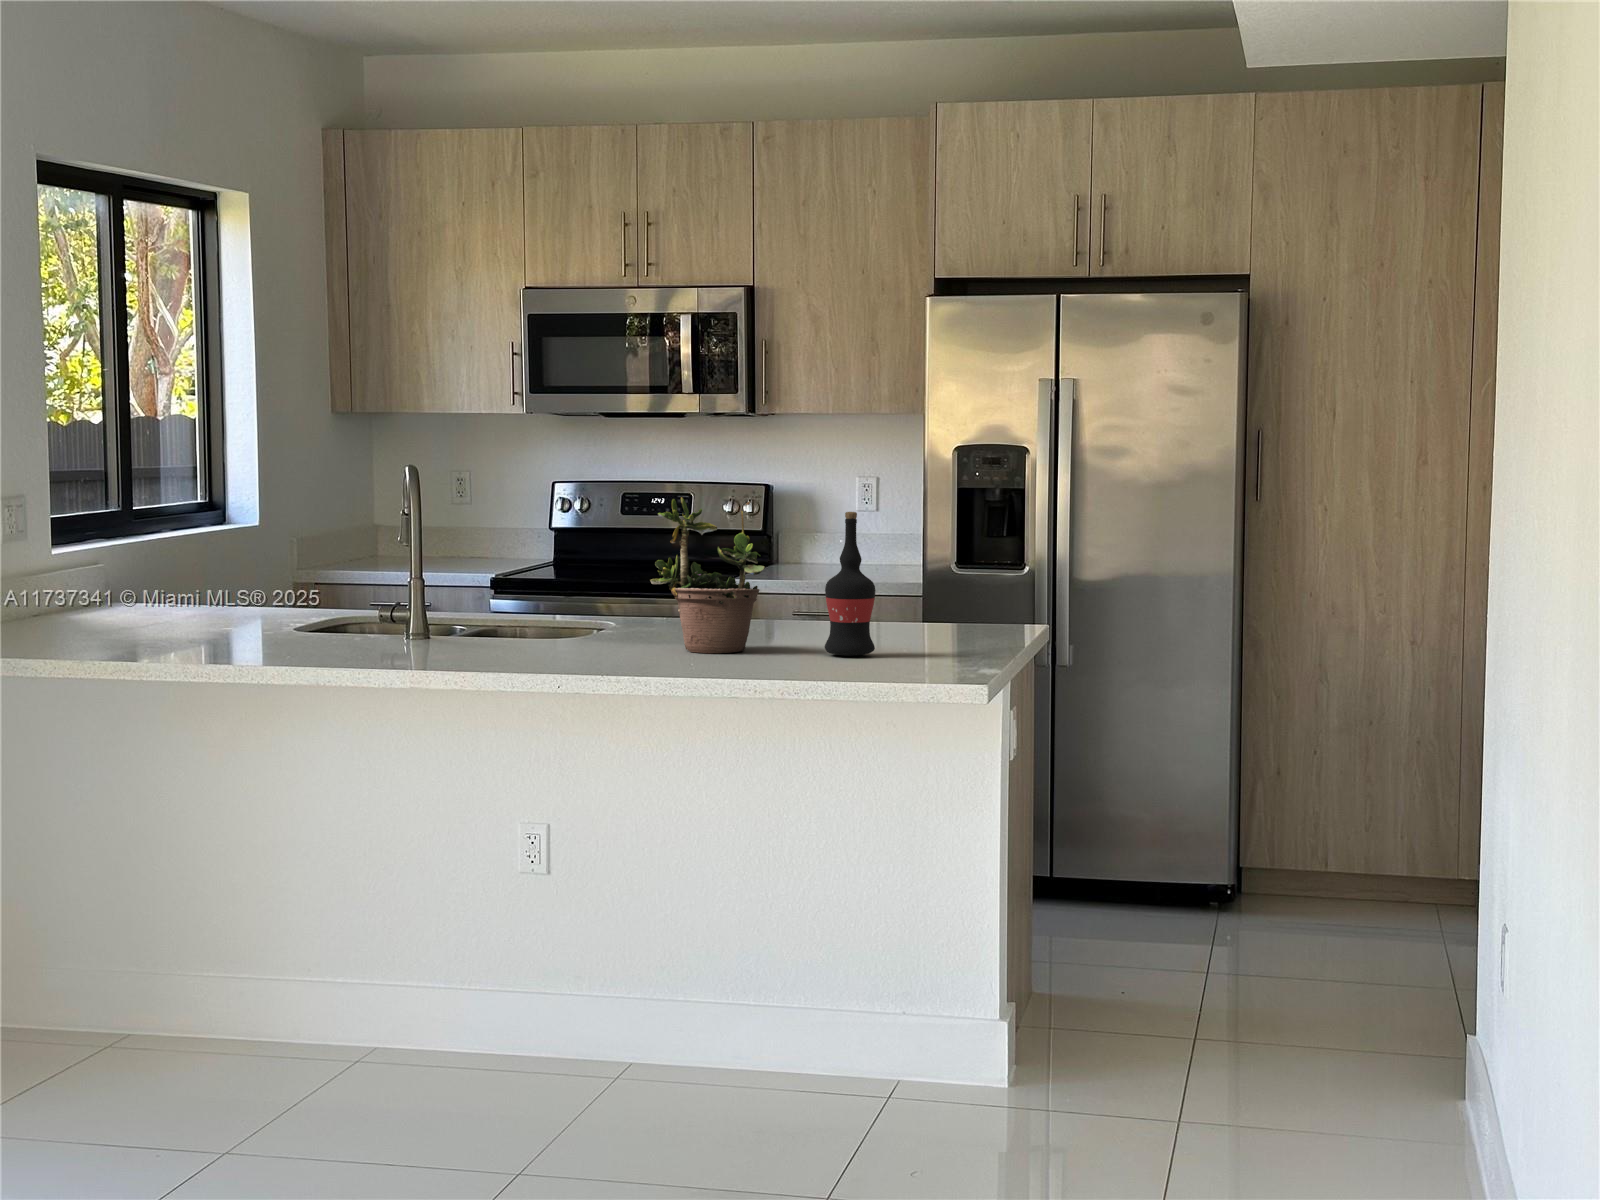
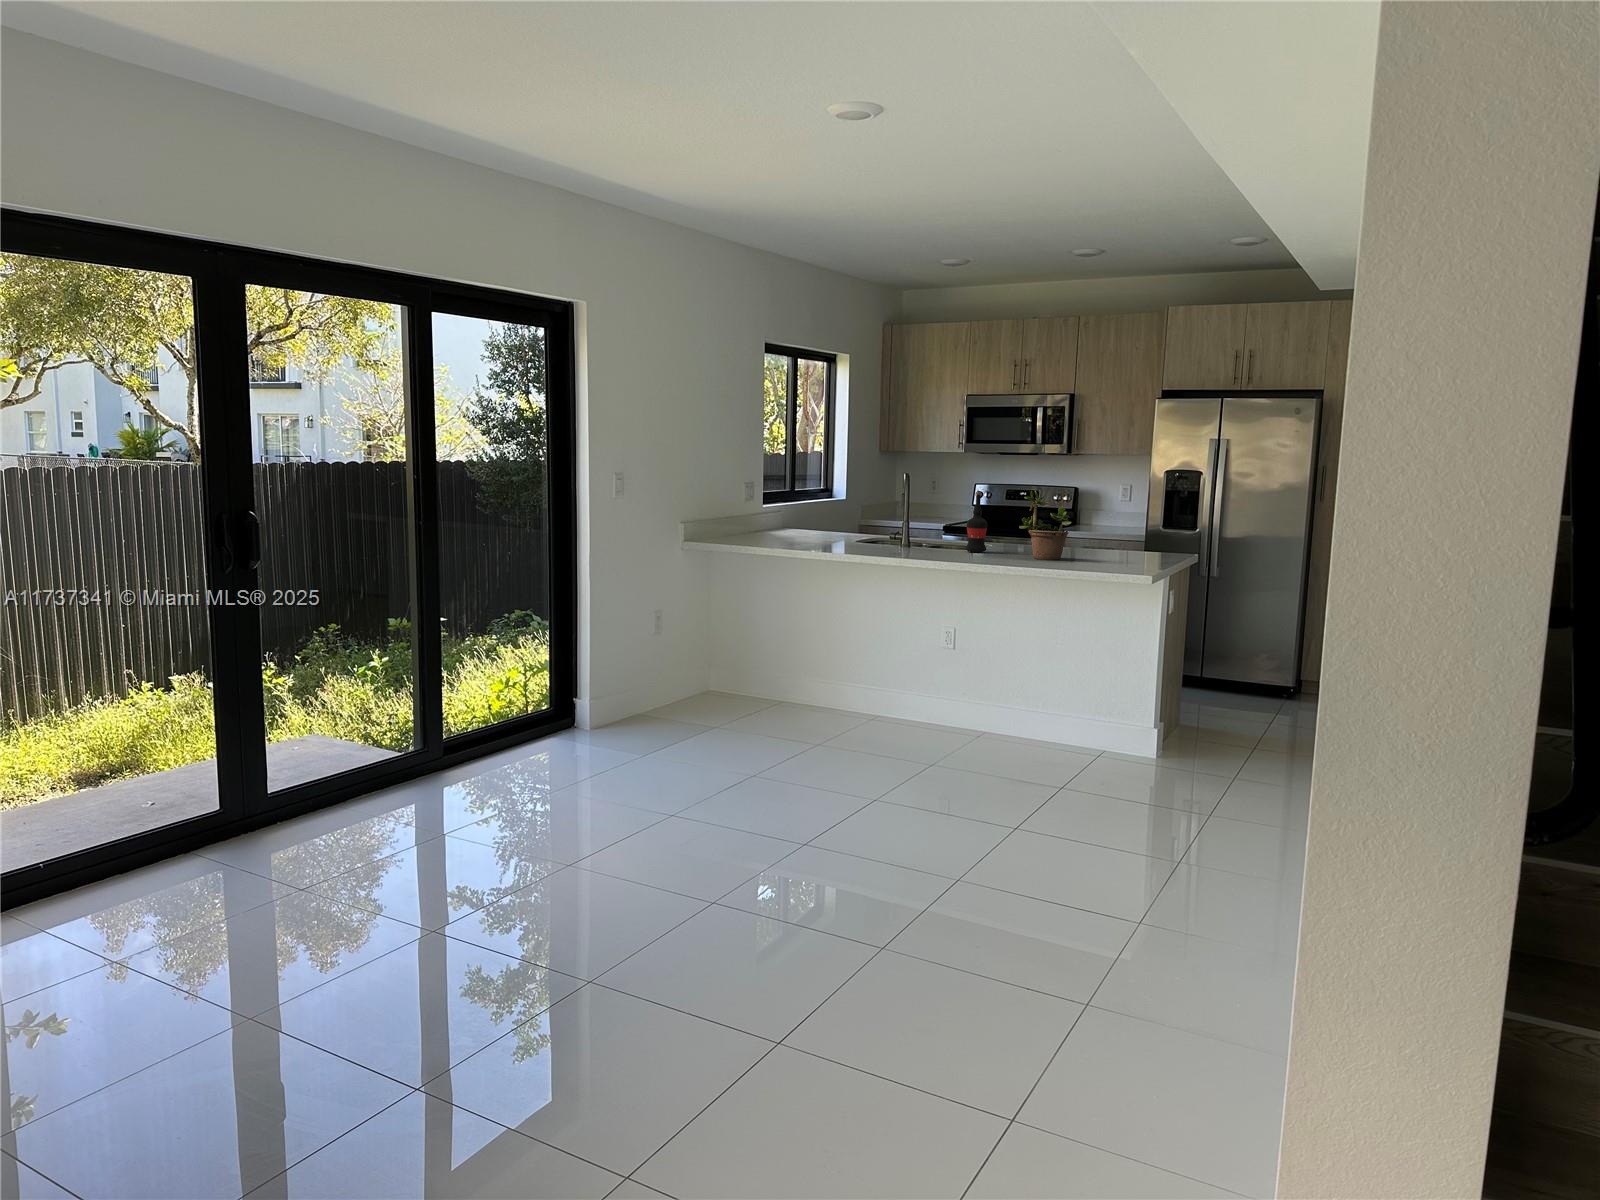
wine bottle: present [825,512,876,656] -> present [966,492,987,552]

